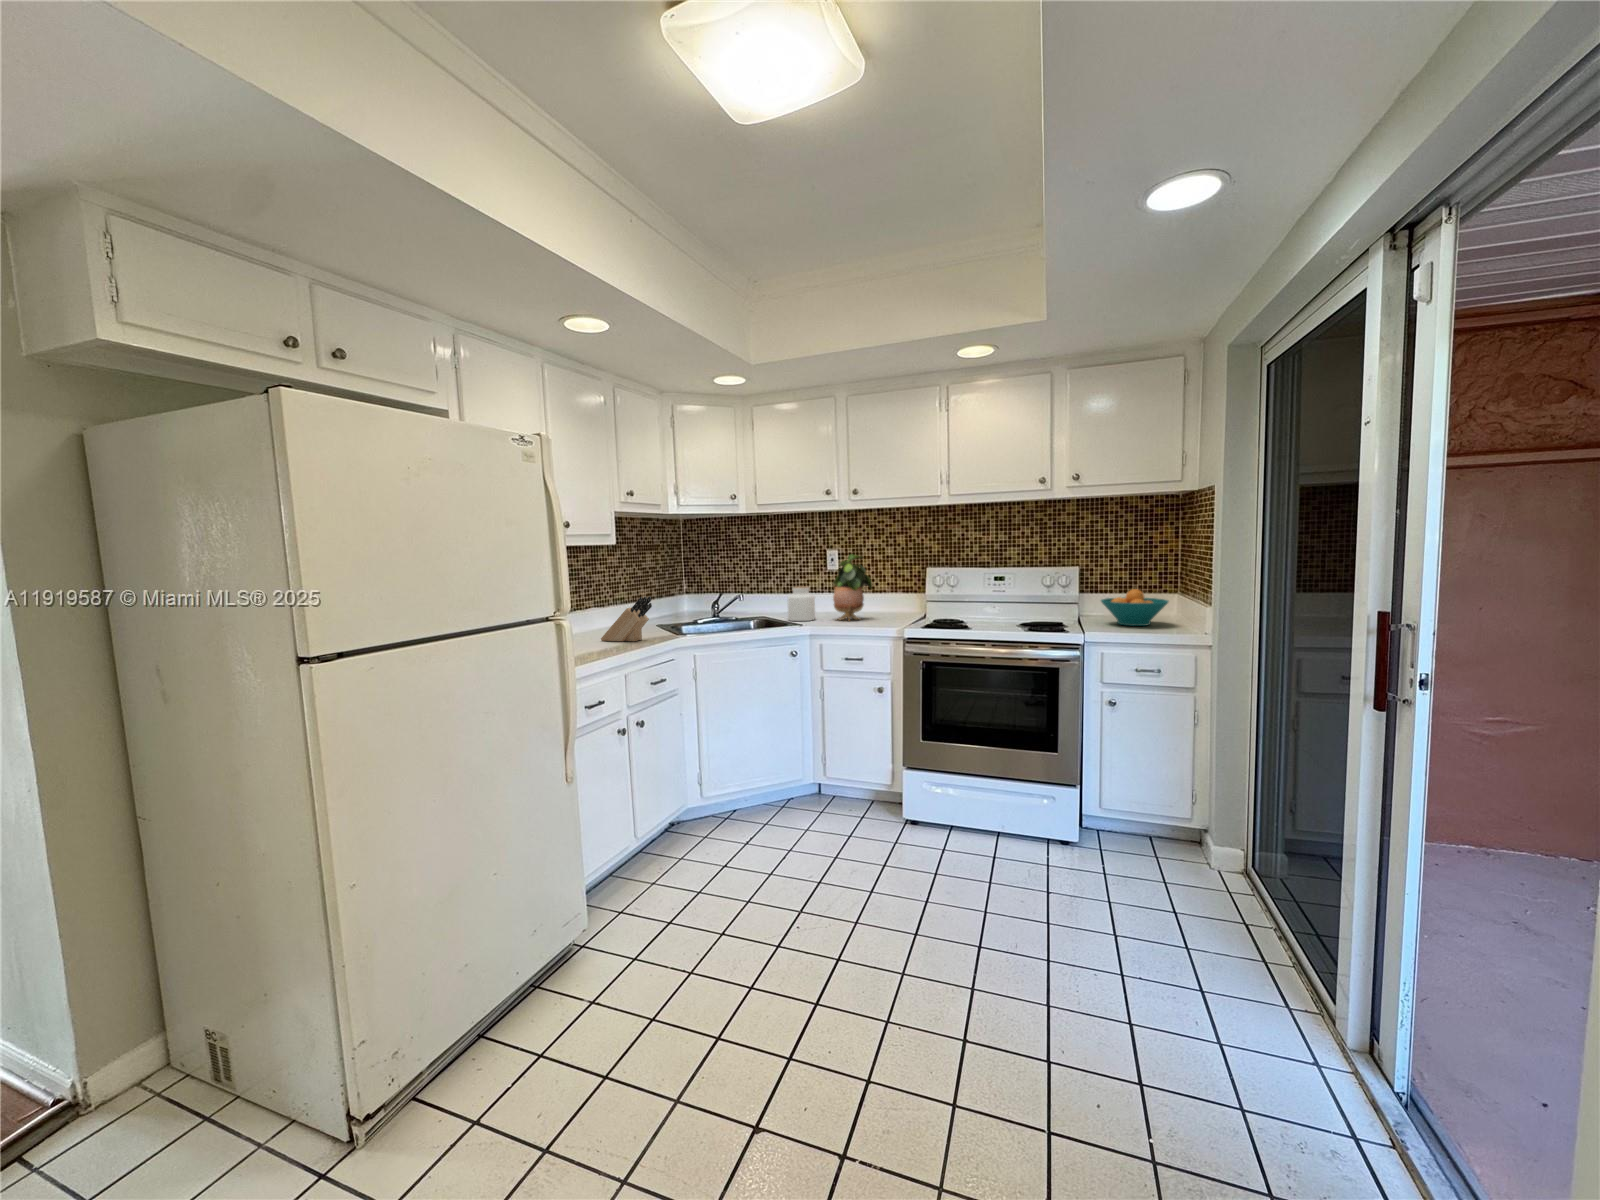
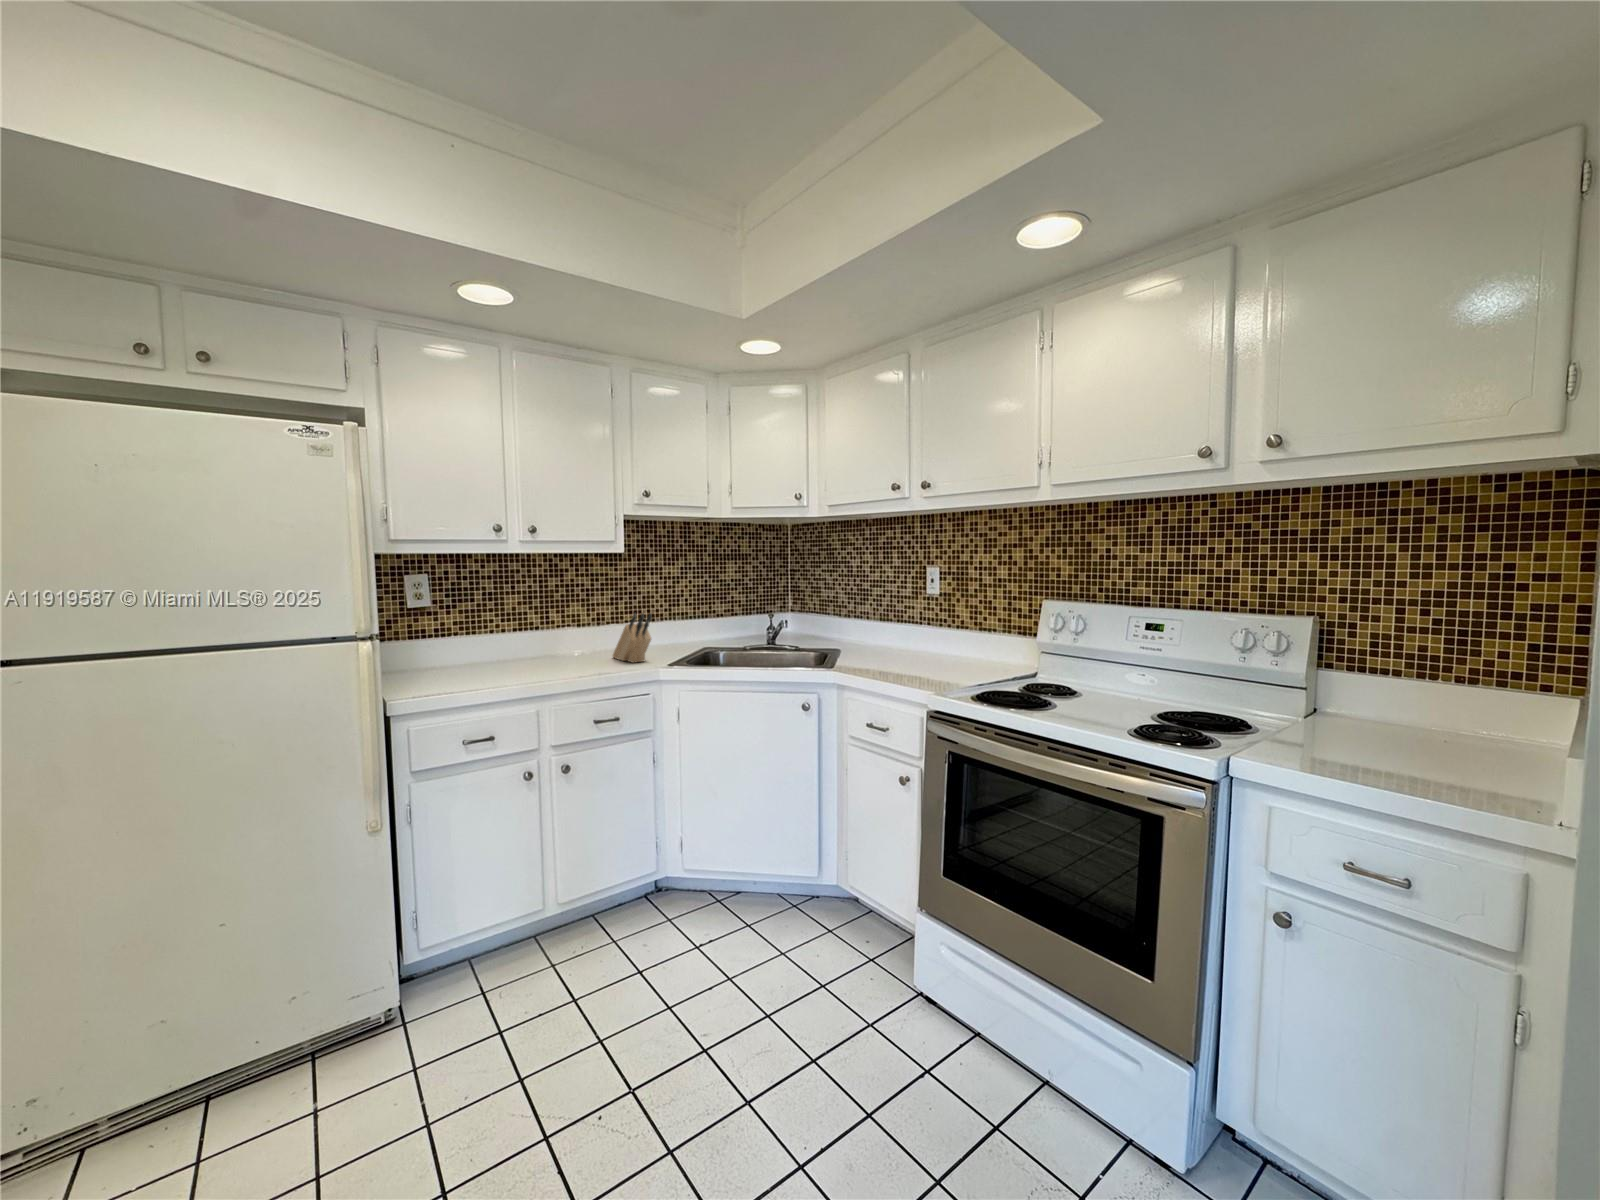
potted plant: present [833,554,872,620] -> none [908,574,962,668]
jar: present [787,586,815,621] -> none [857,613,893,660]
fruit bowl: present [1101,589,1168,626] -> none [1323,676,1506,760]

